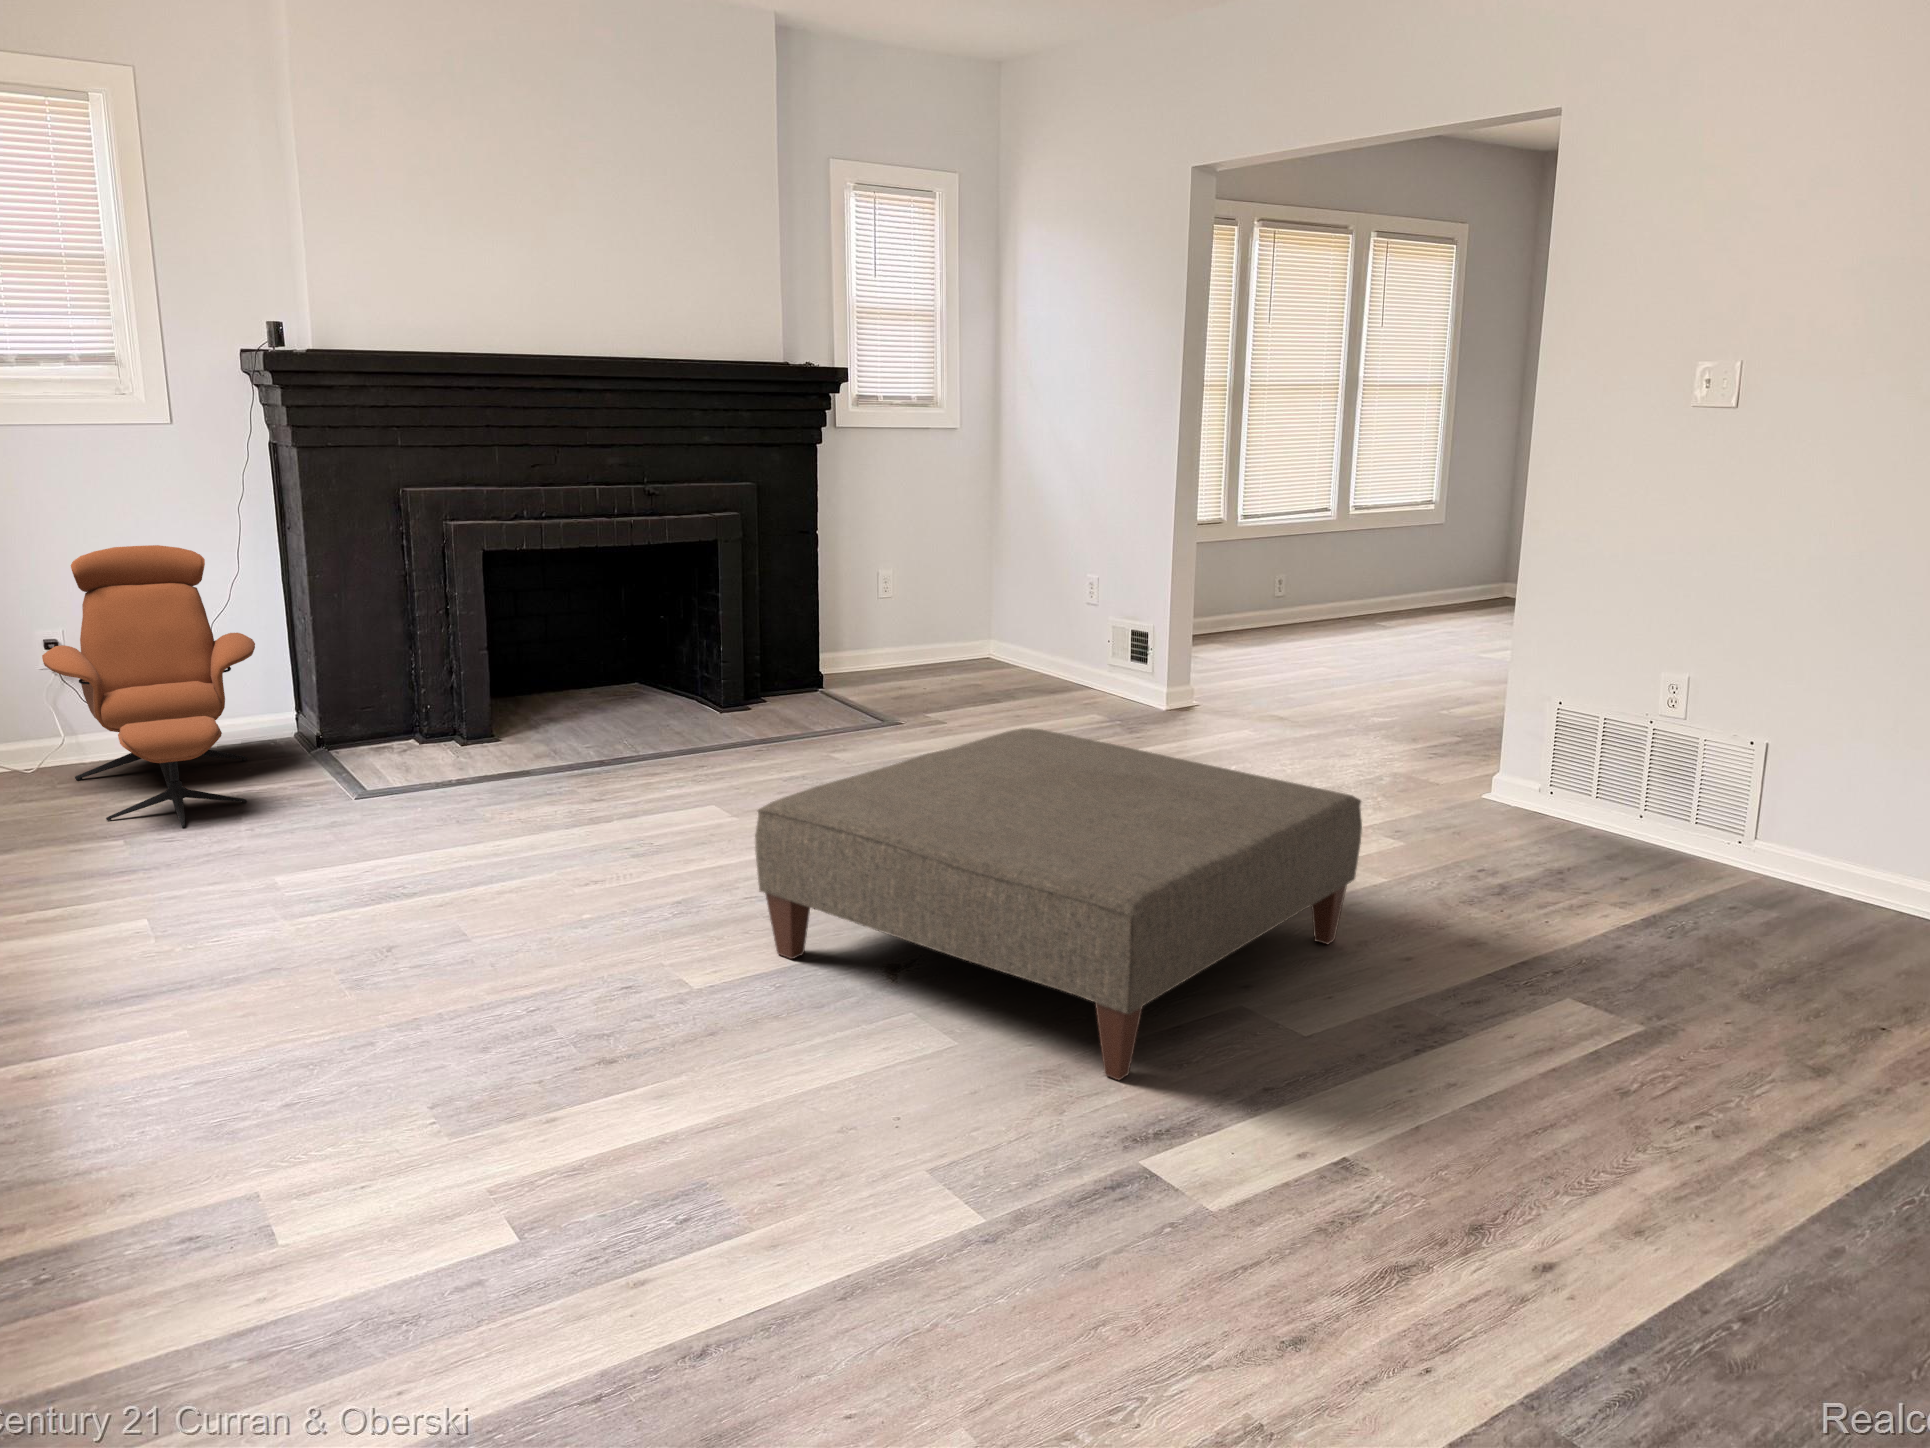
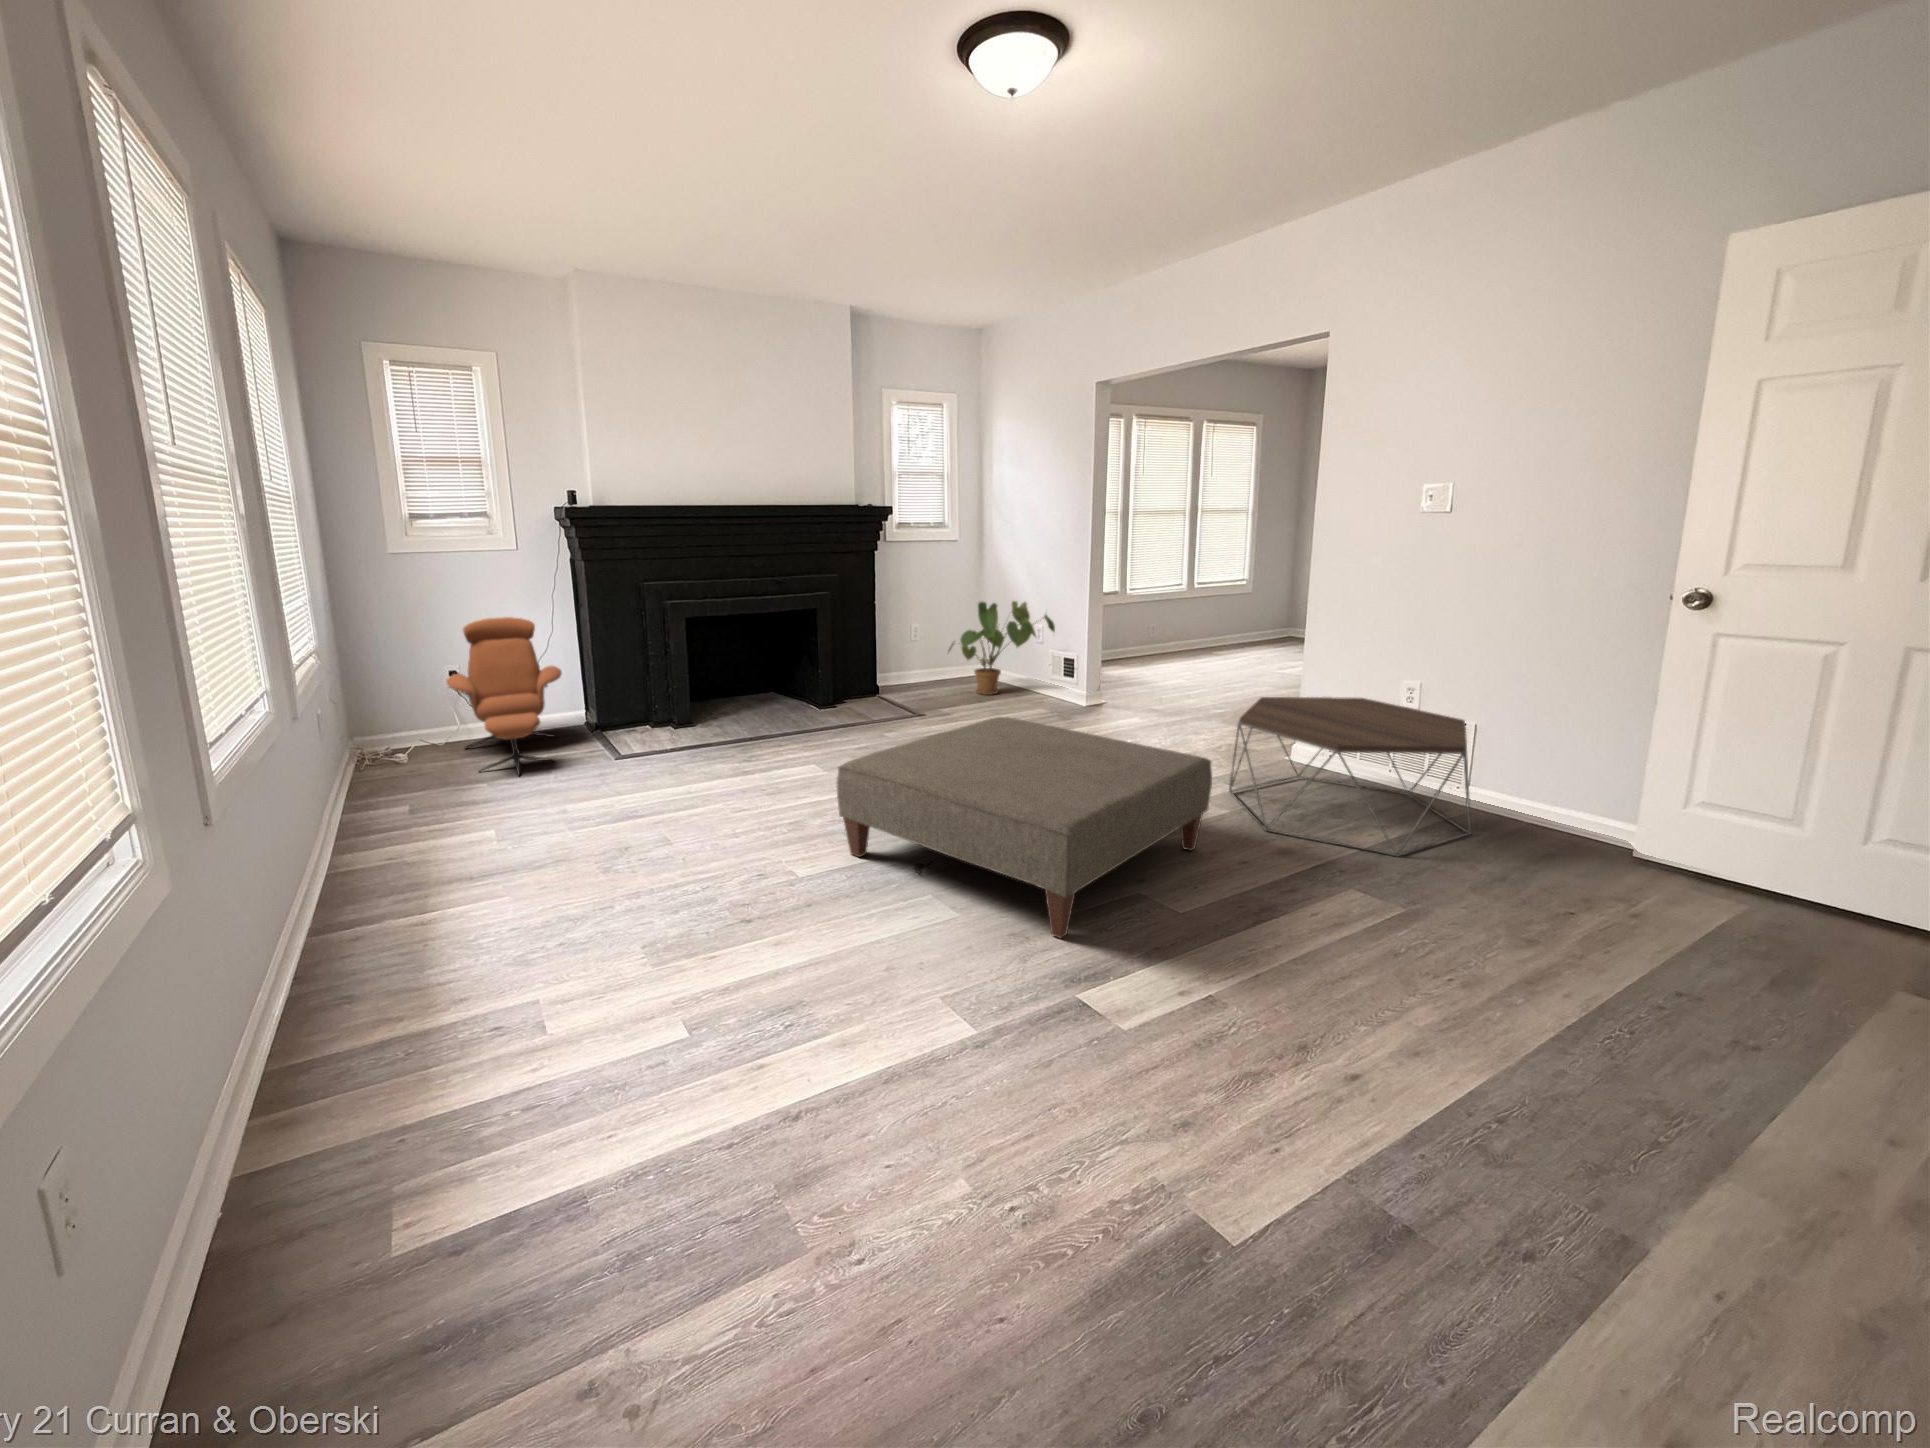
house plant: none [935,531,1119,691] -> present [949,601,1055,695]
coffee table: none [1392,699,1755,950] -> present [1229,697,1471,856]

